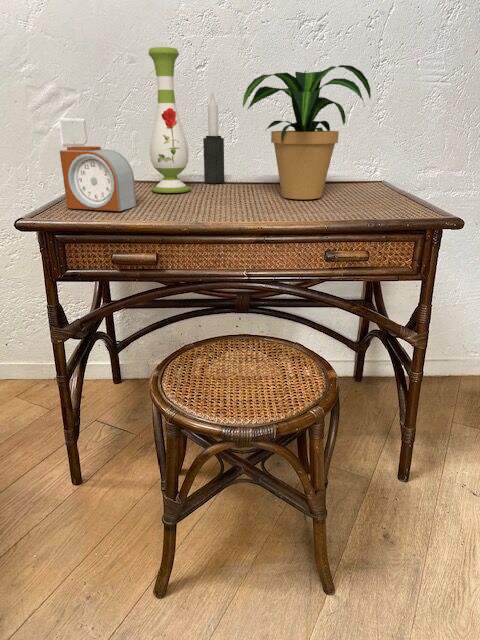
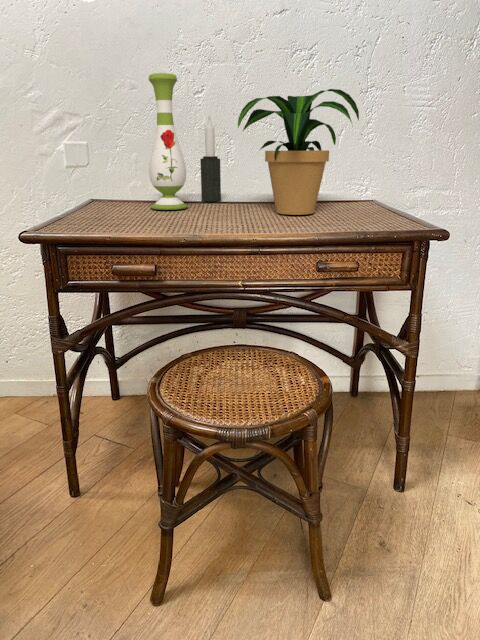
alarm clock: present [60,146,136,211] -> none [64,165,136,225]

